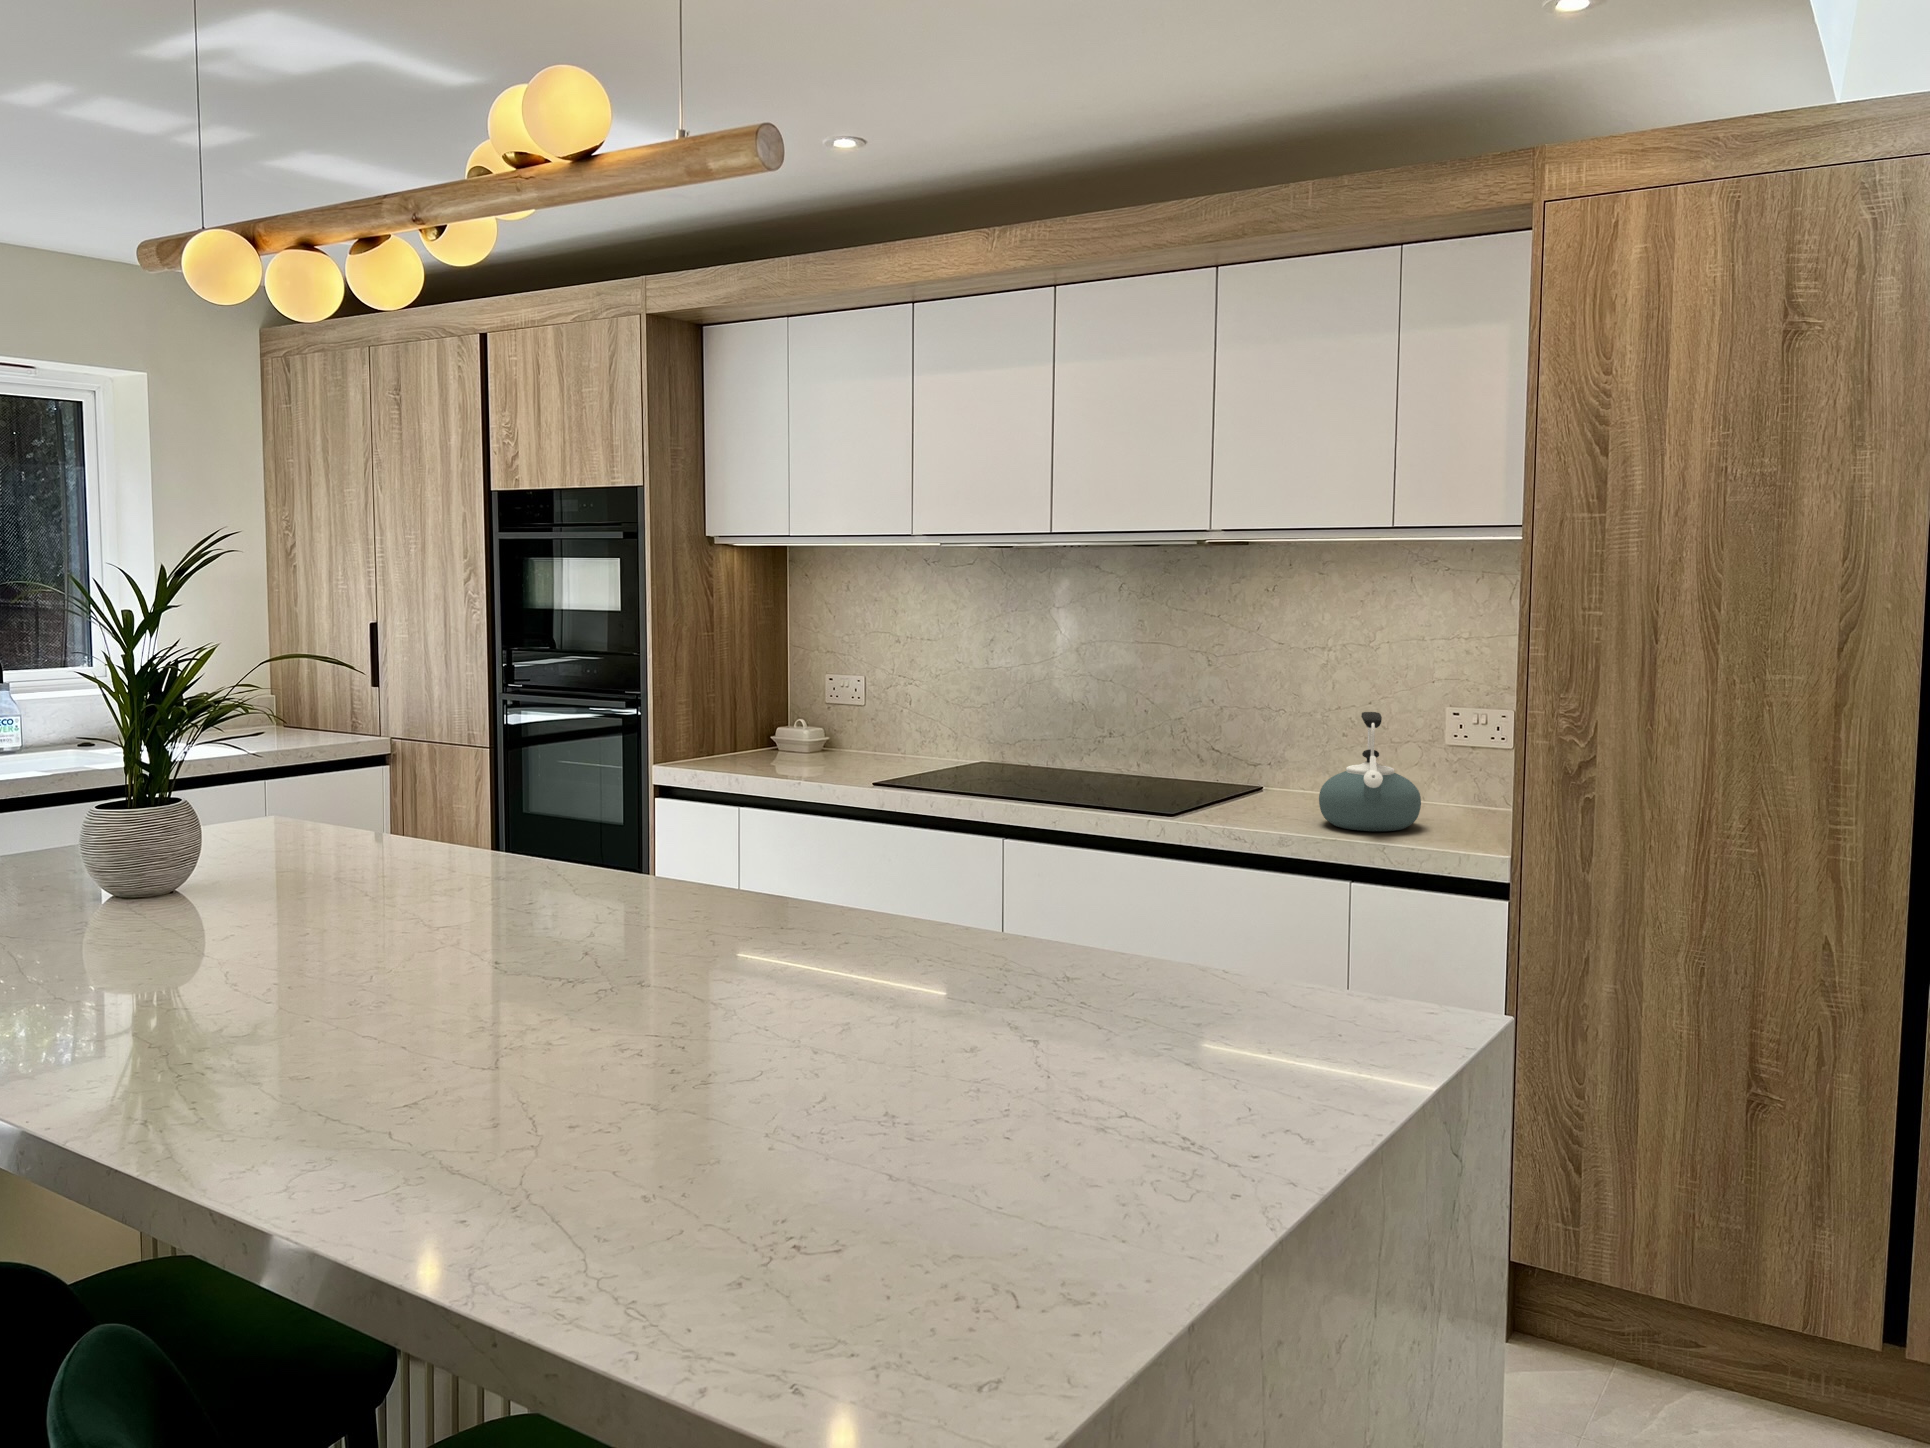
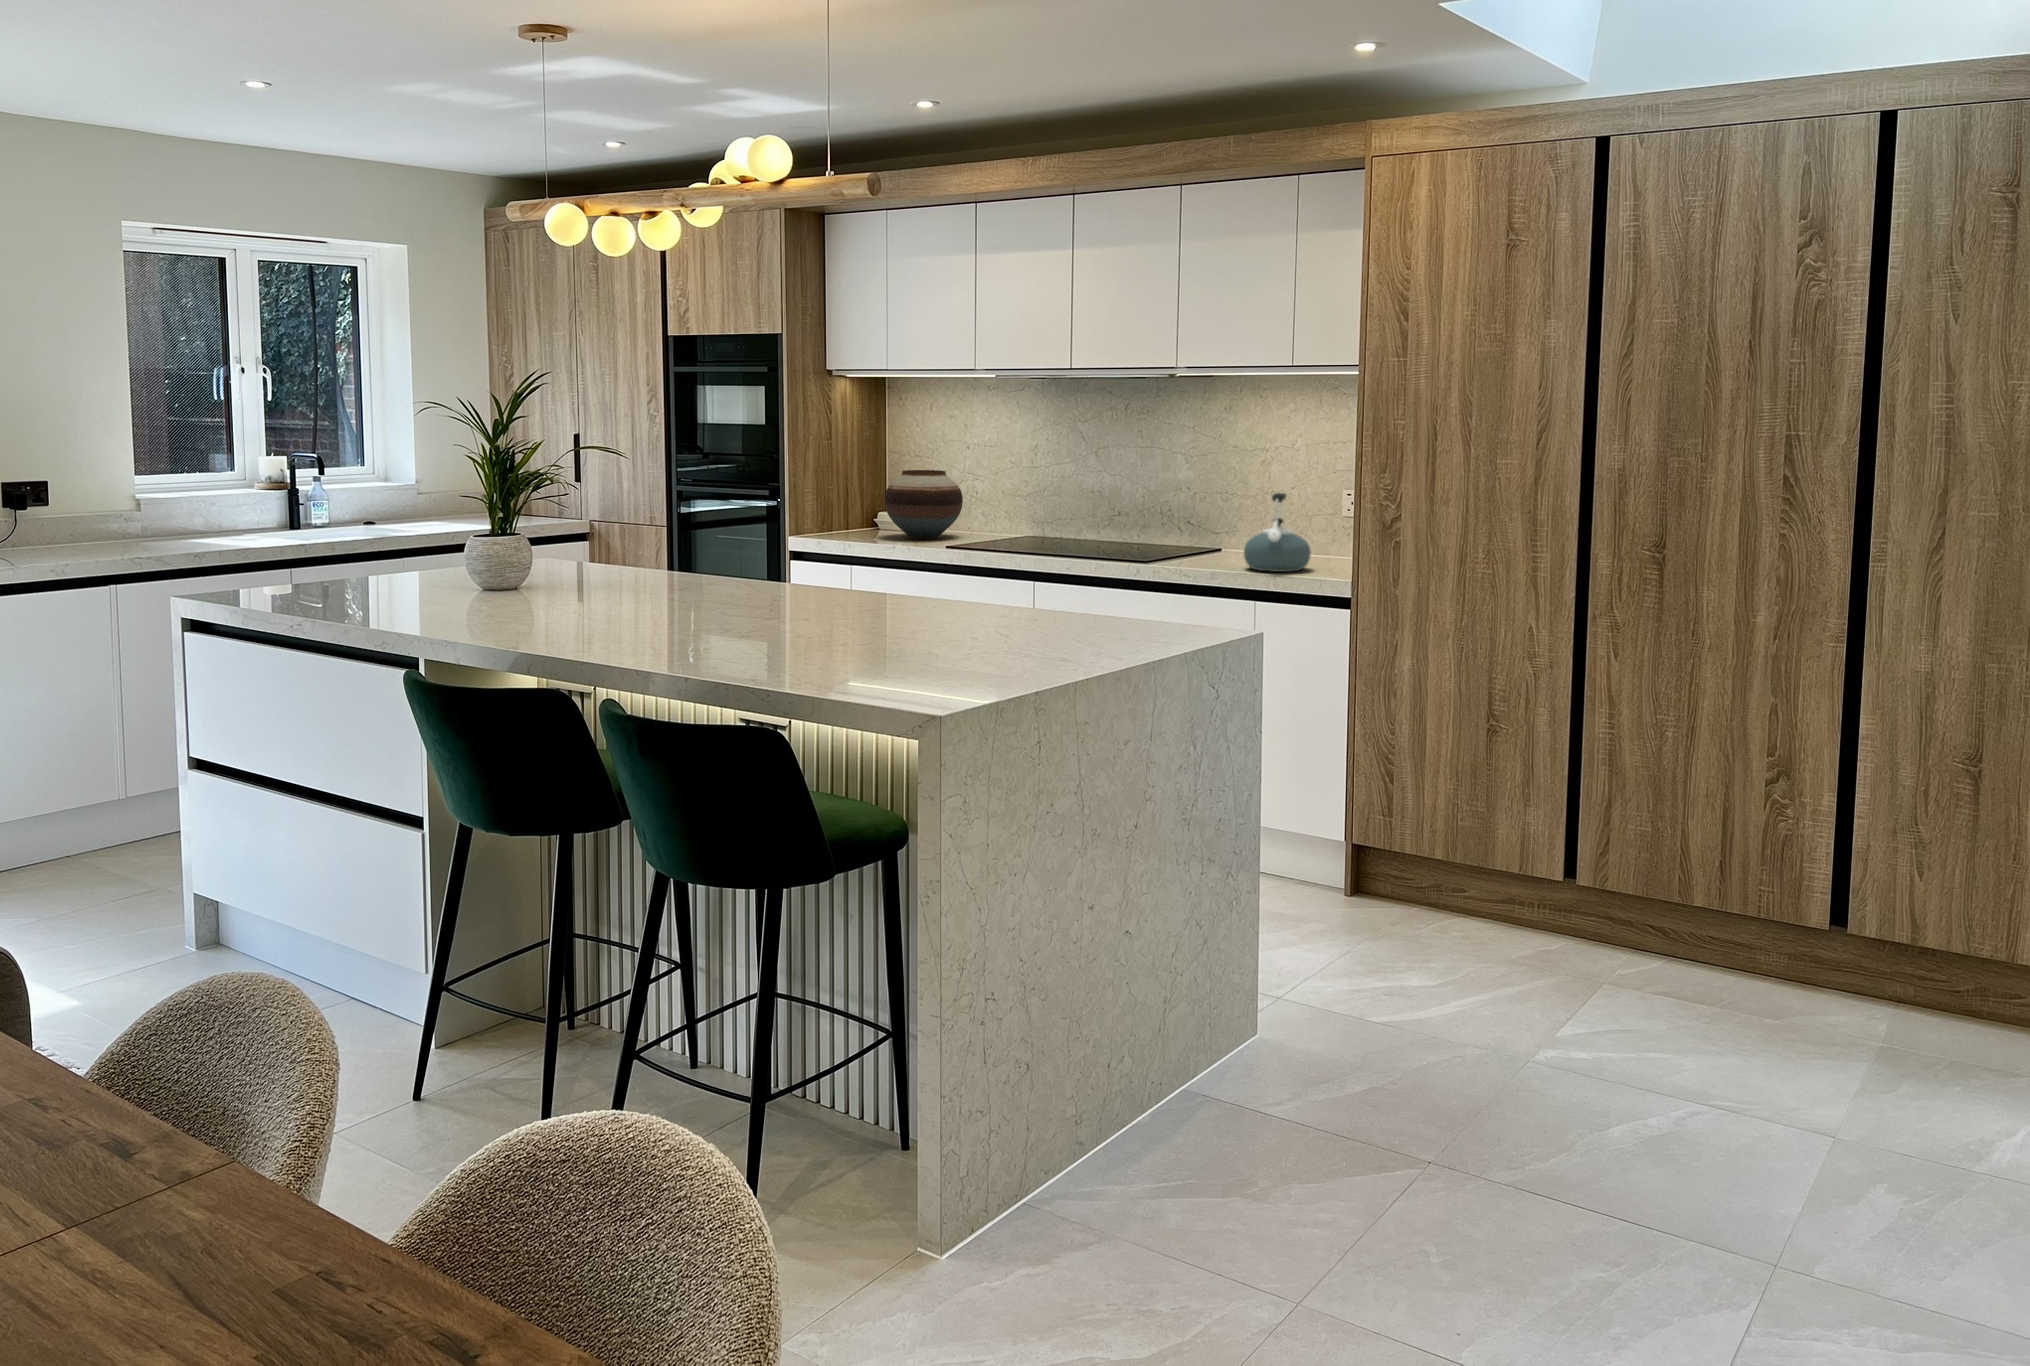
vase: none [785,670,893,766] -> present [885,470,963,539]

